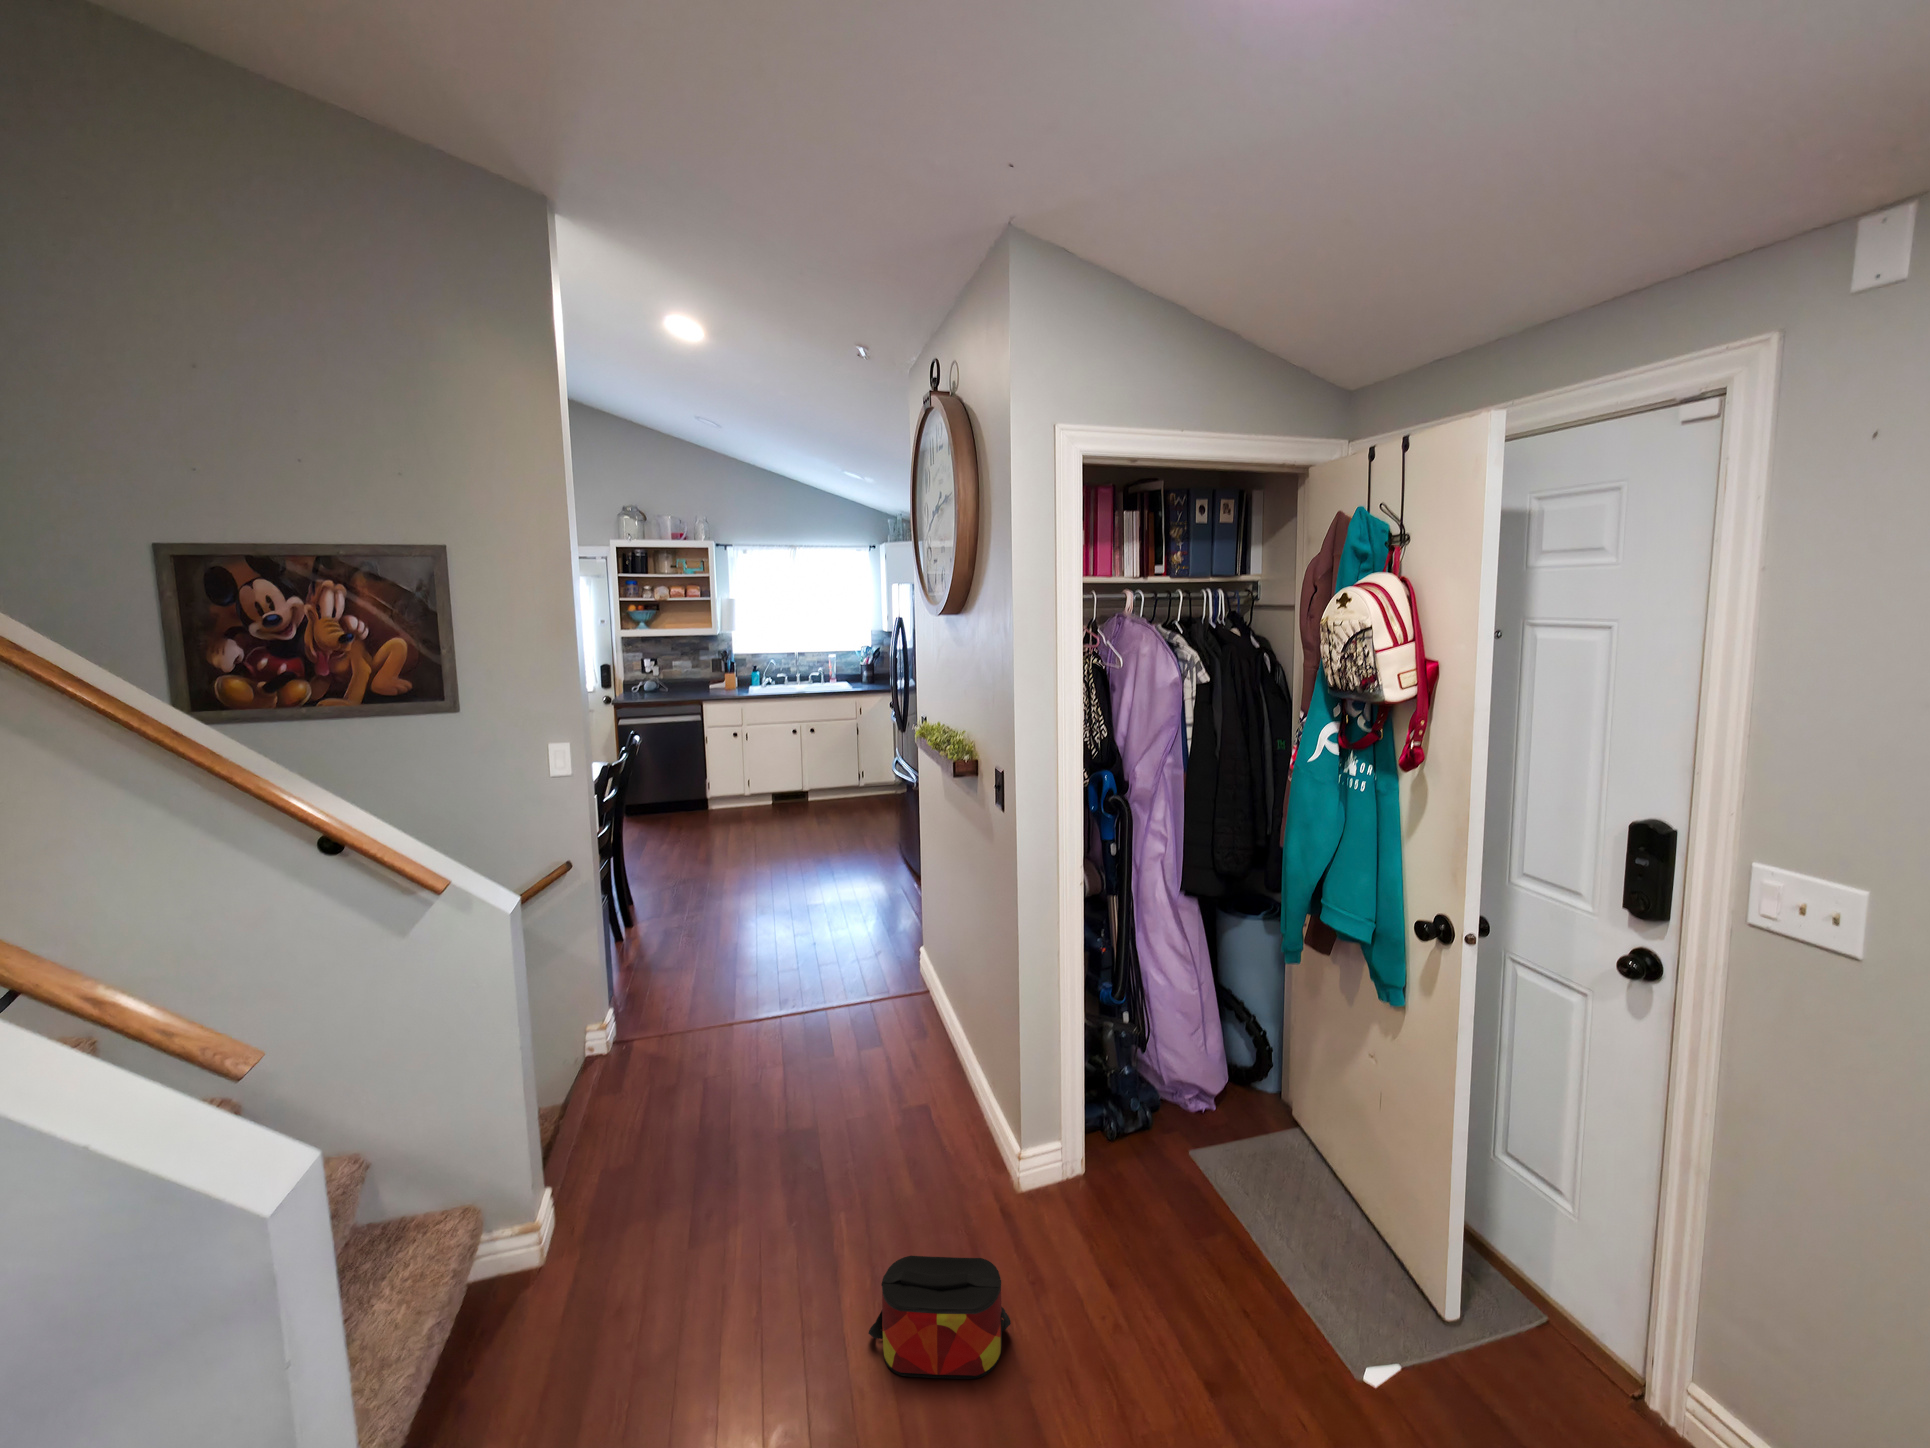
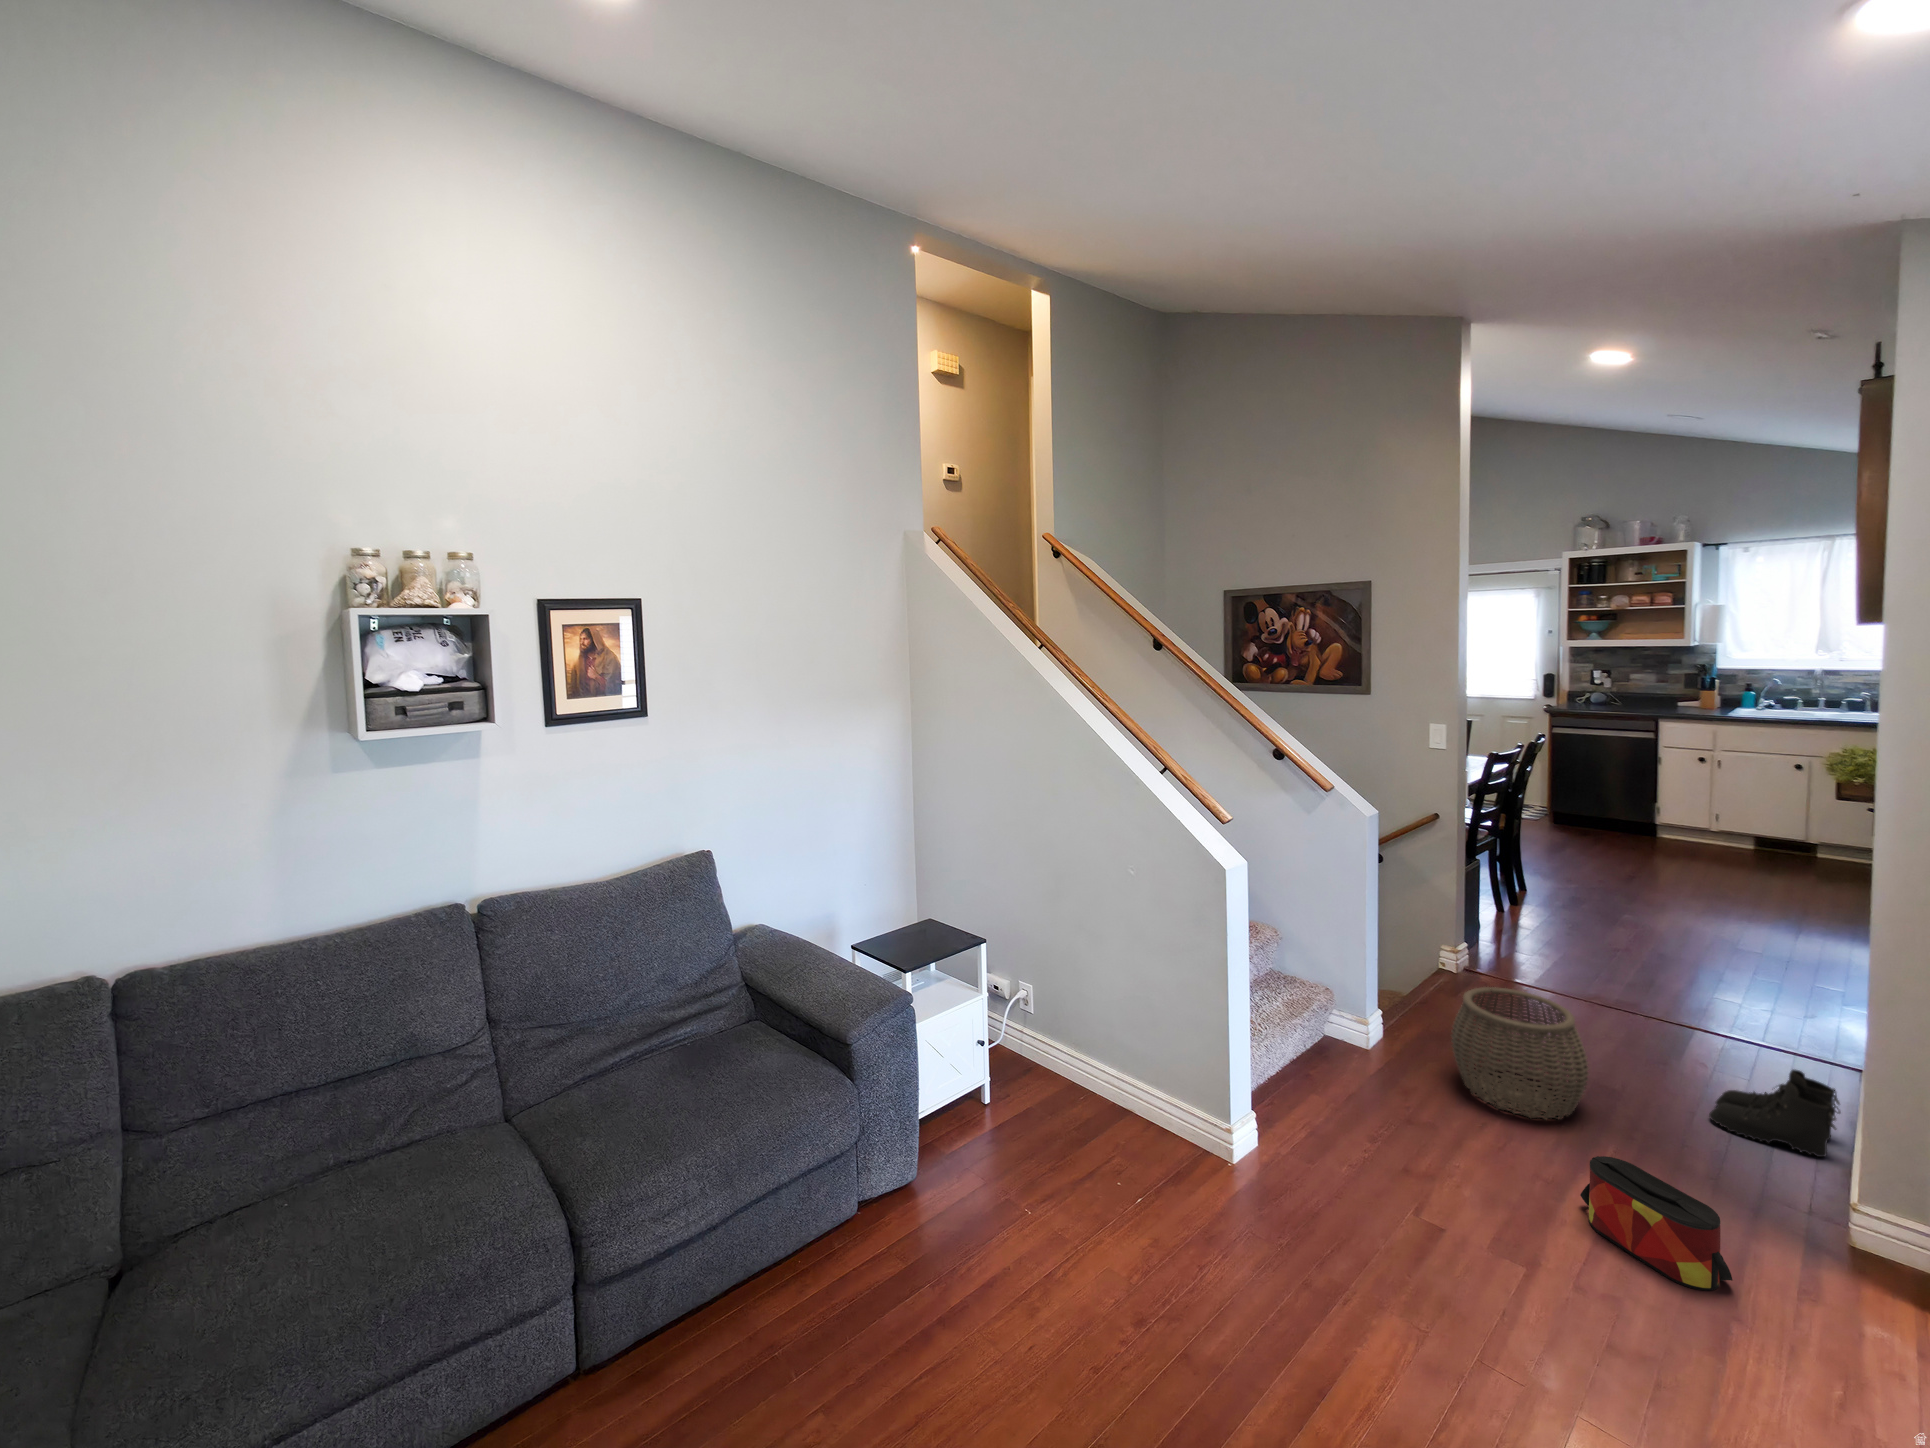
boots: none [877,1019,960,1110] -> present [1709,1070,1840,1157]
woven basket: none [663,1069,811,1255] -> present [1451,987,1589,1120]

